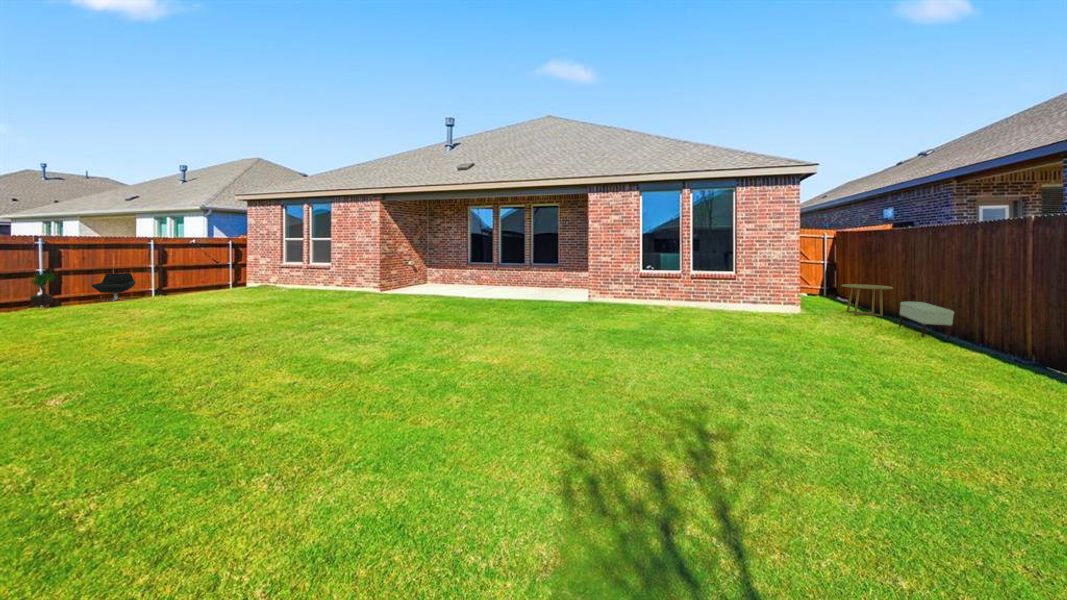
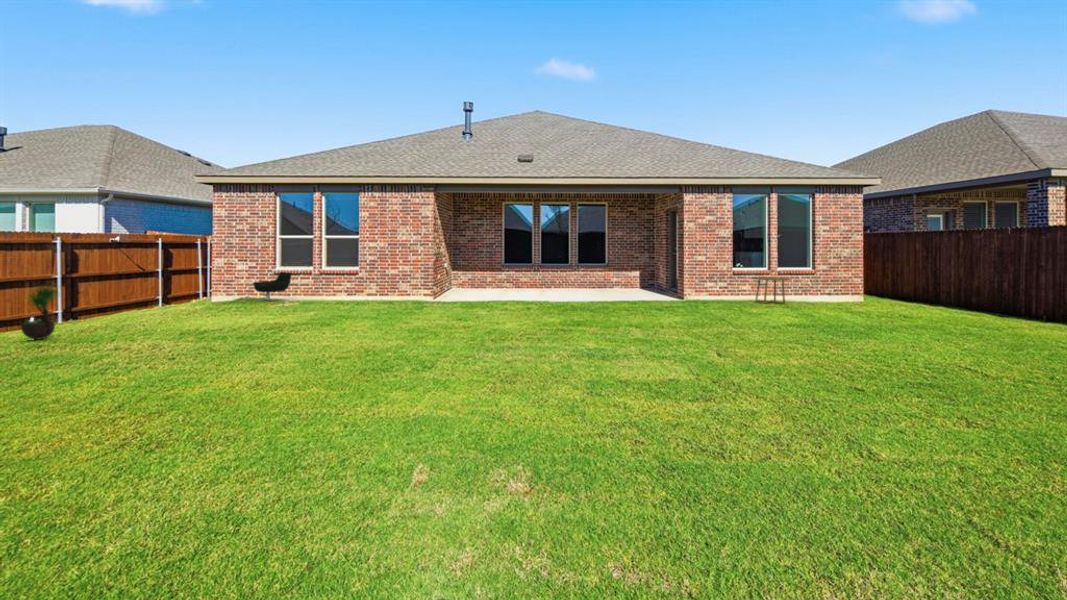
lounge chair: present [92,273,135,302] -> present [253,272,292,301]
round table: present [841,284,893,316] -> present [752,277,791,304]
bench: present [899,301,954,339] -> none [965,289,1025,315]

